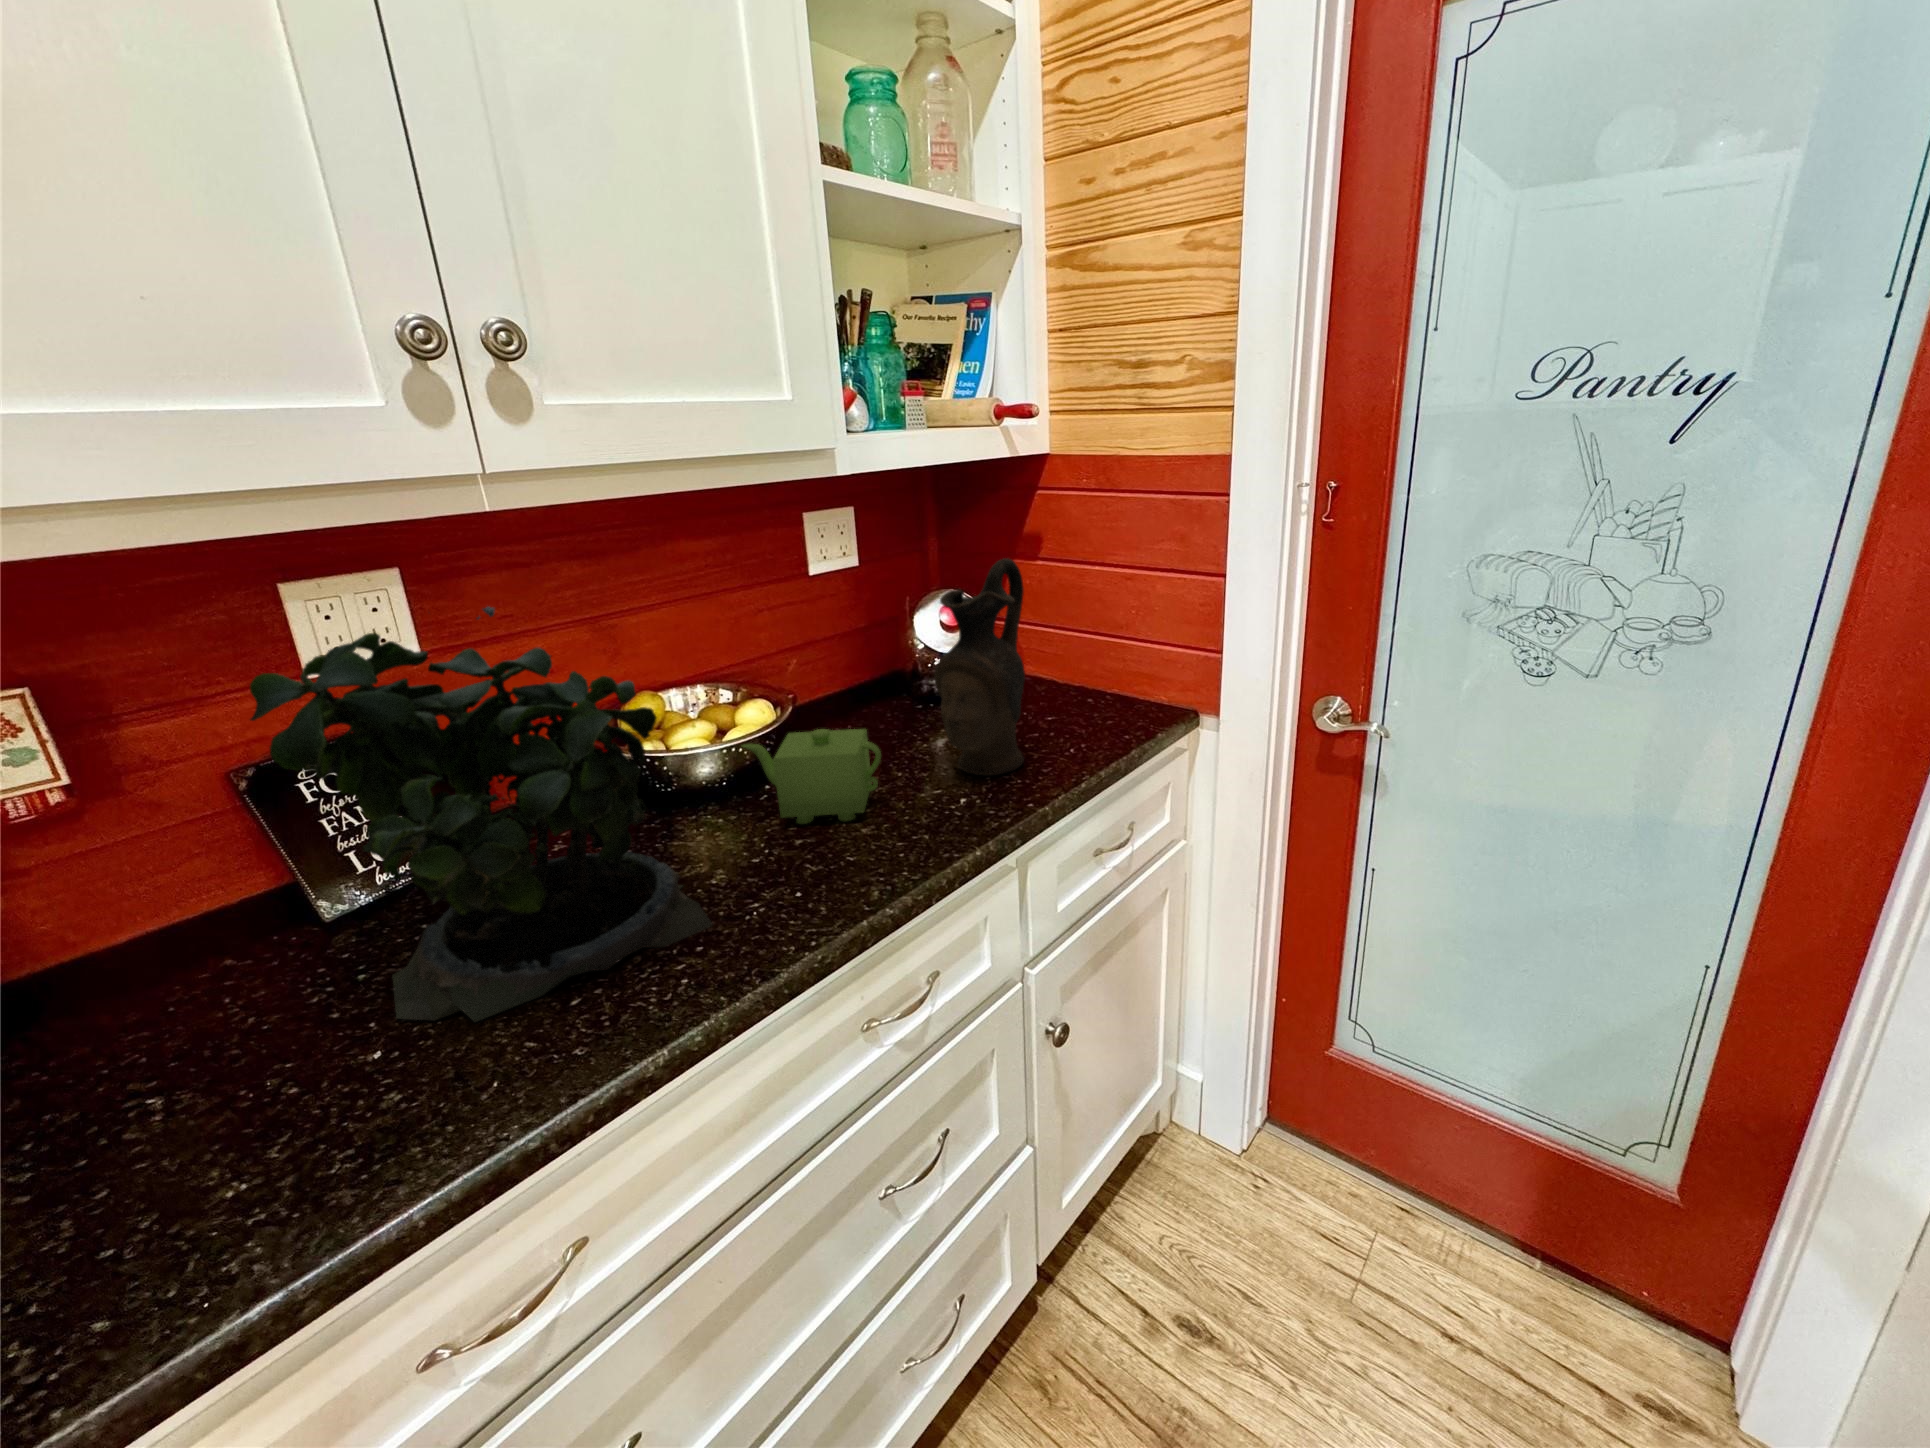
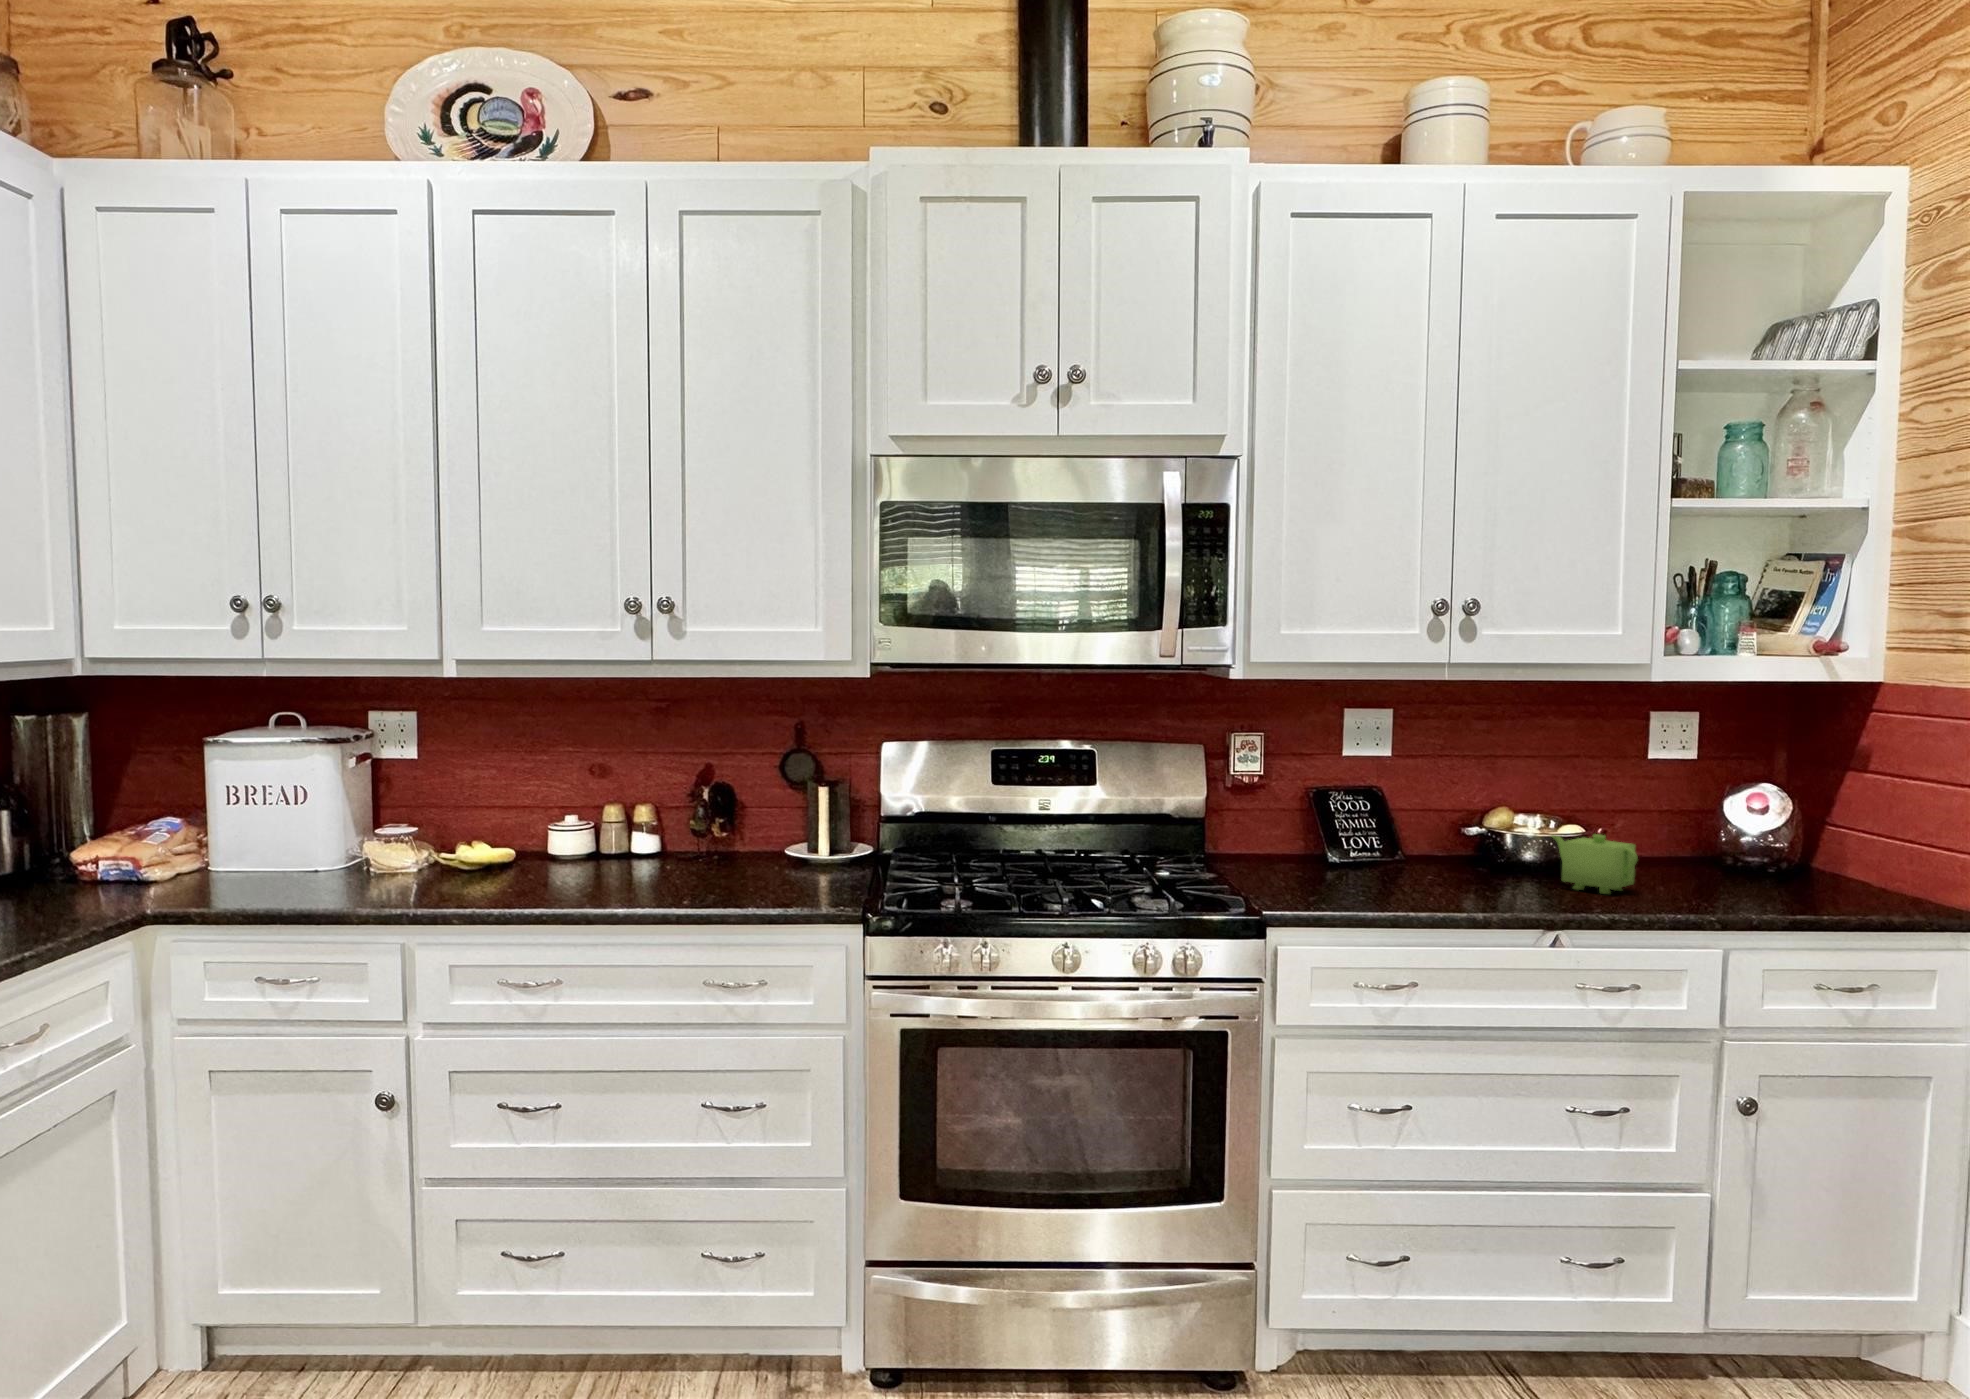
ceramic pitcher: present [934,558,1025,775] -> none [1693,748,1787,902]
potted plant: present [250,607,713,1022] -> none [1339,718,1501,901]

